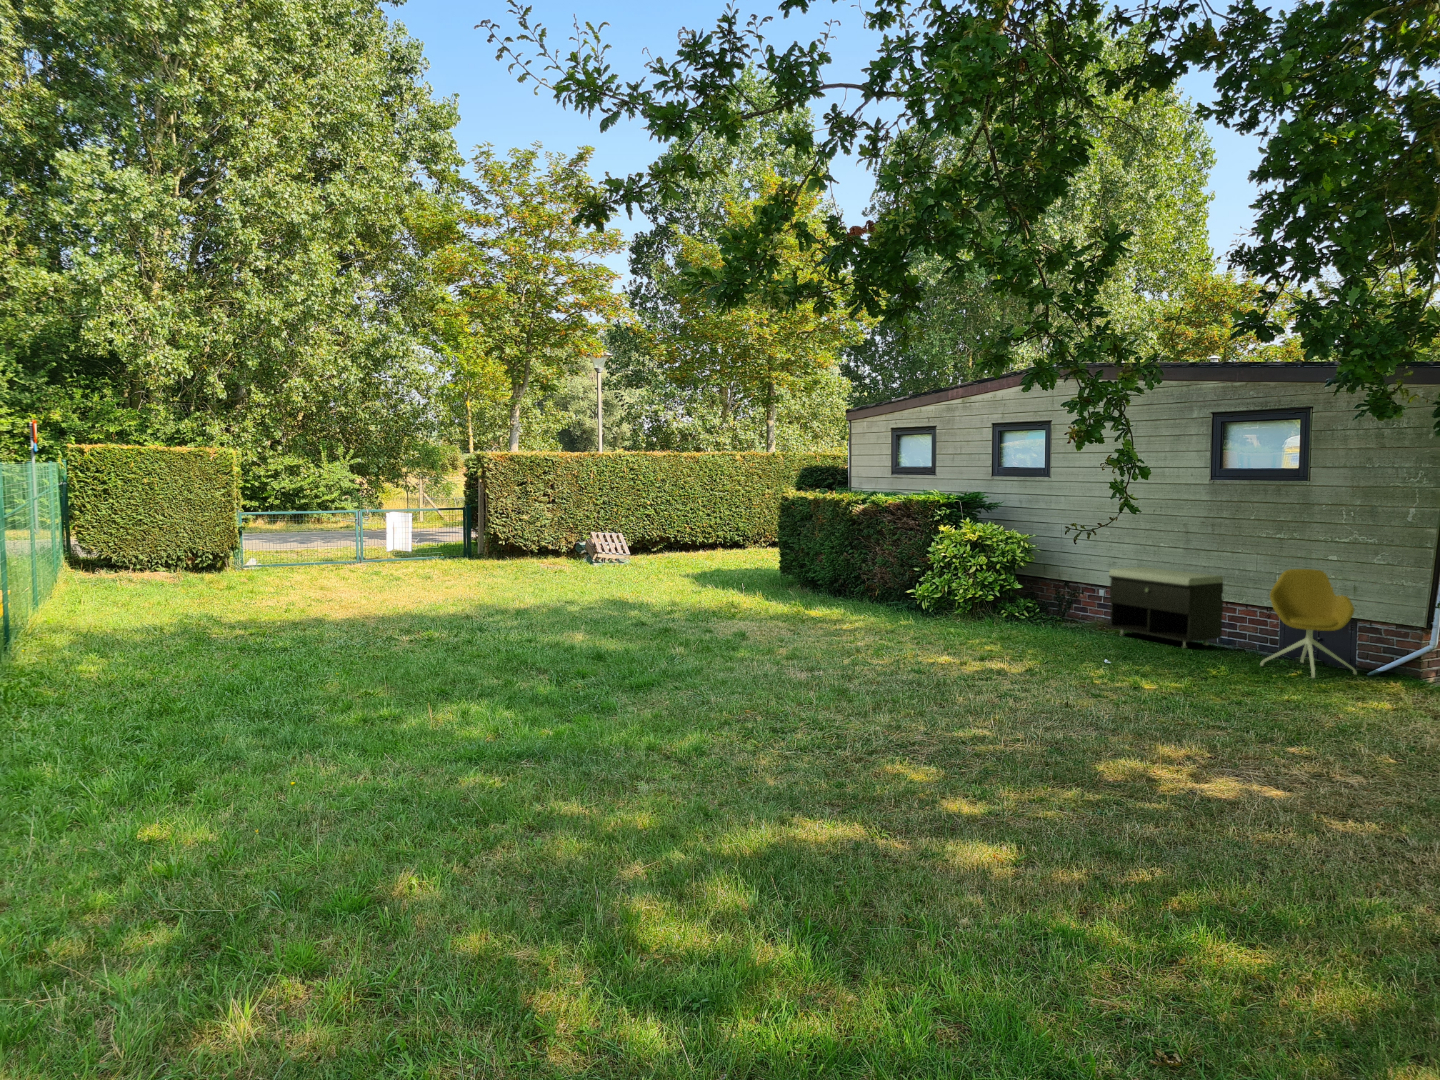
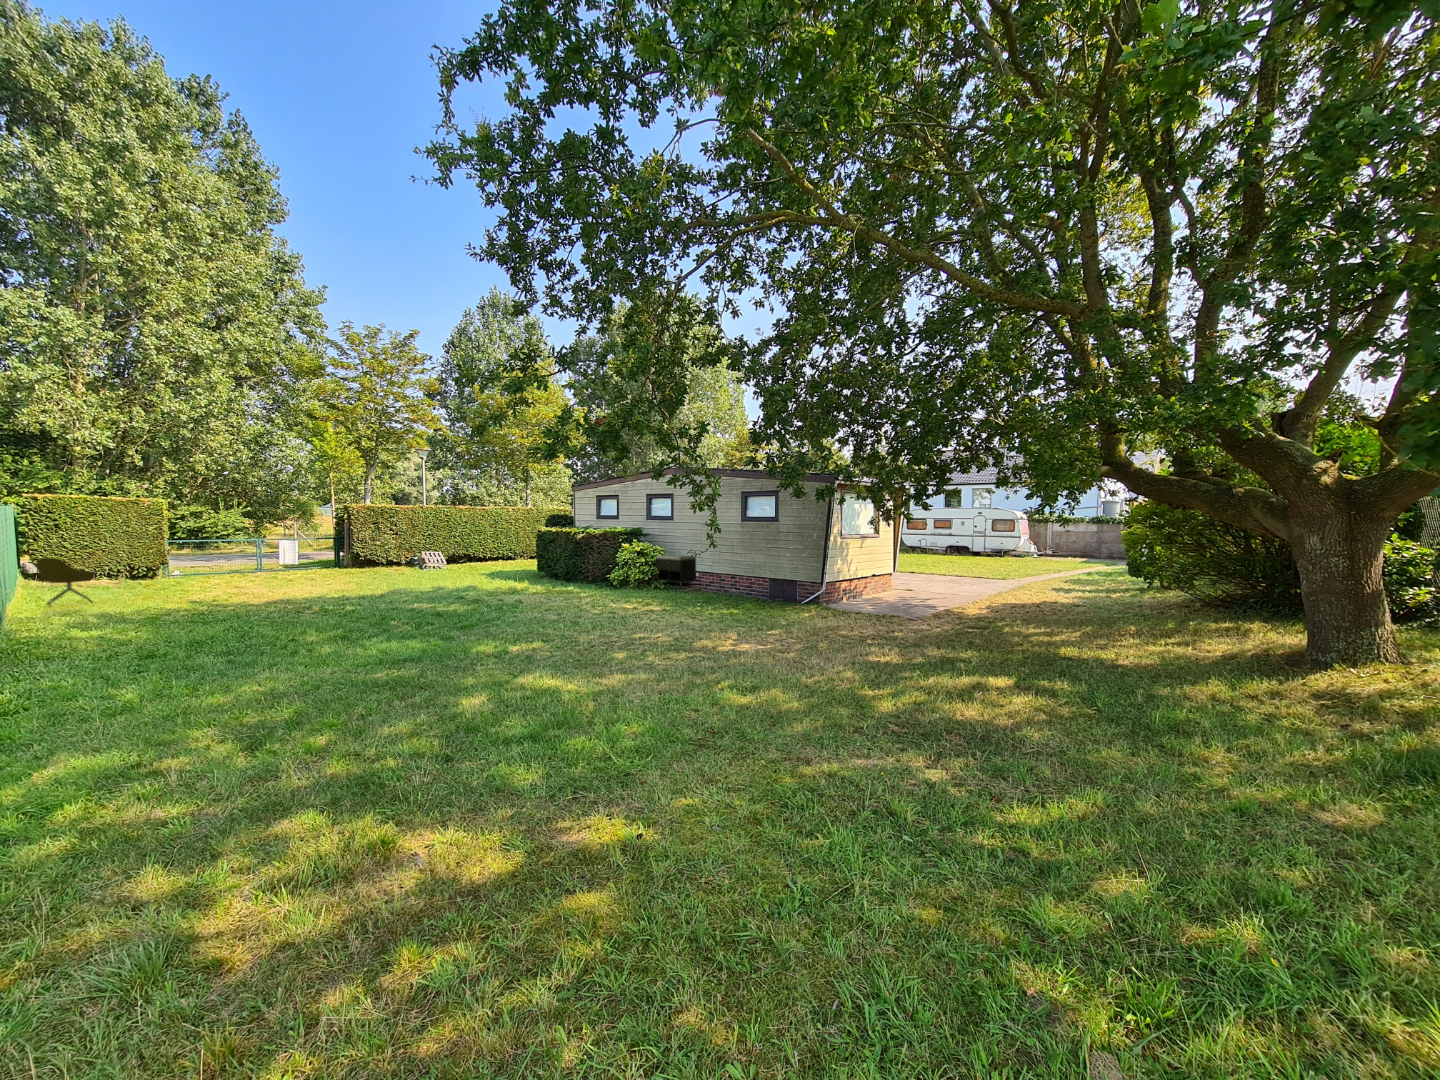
chair: present [1260,569,1357,678] -> present [36,558,94,606]

